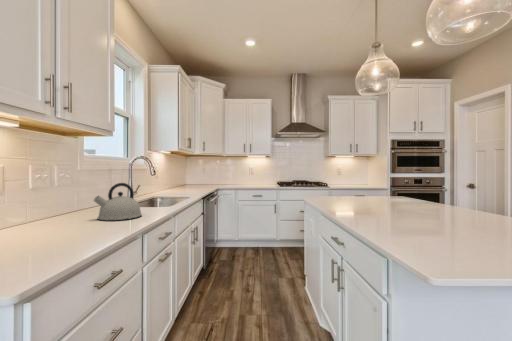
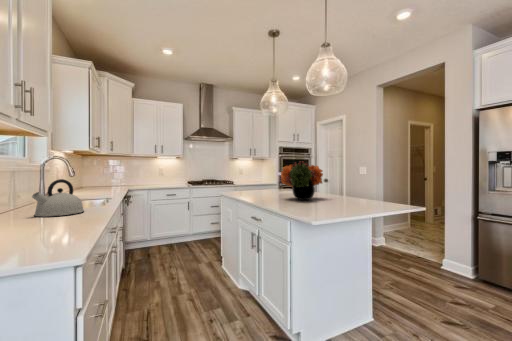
flower arrangement: none [373,162,451,223] -> present [281,161,323,200]

